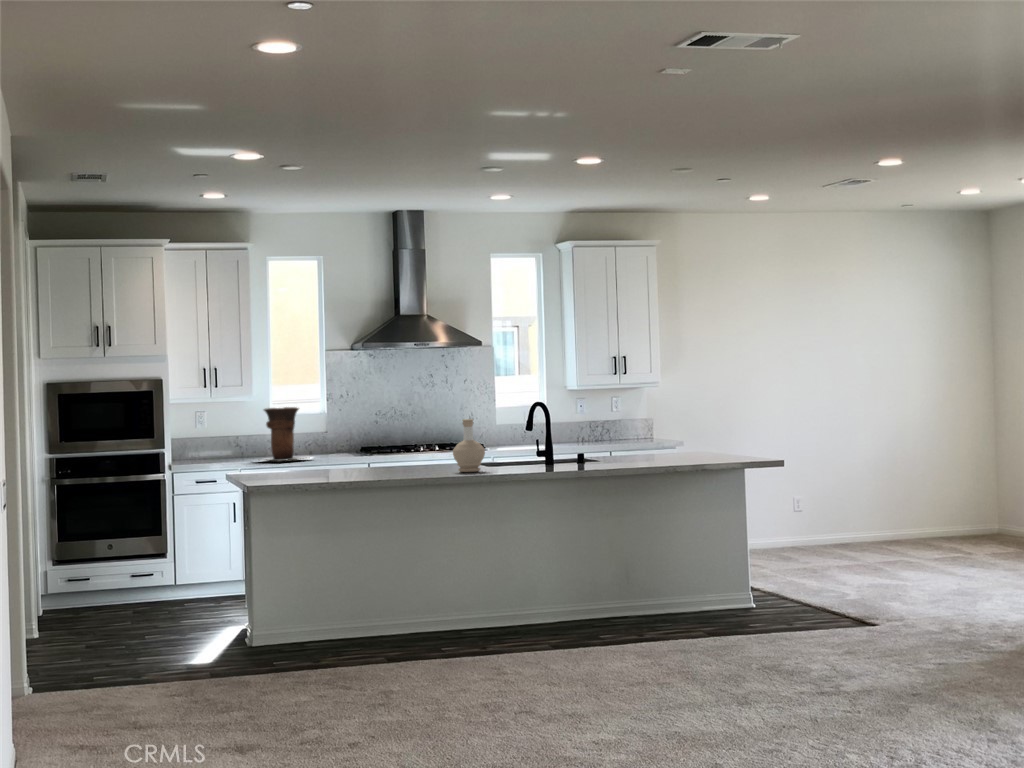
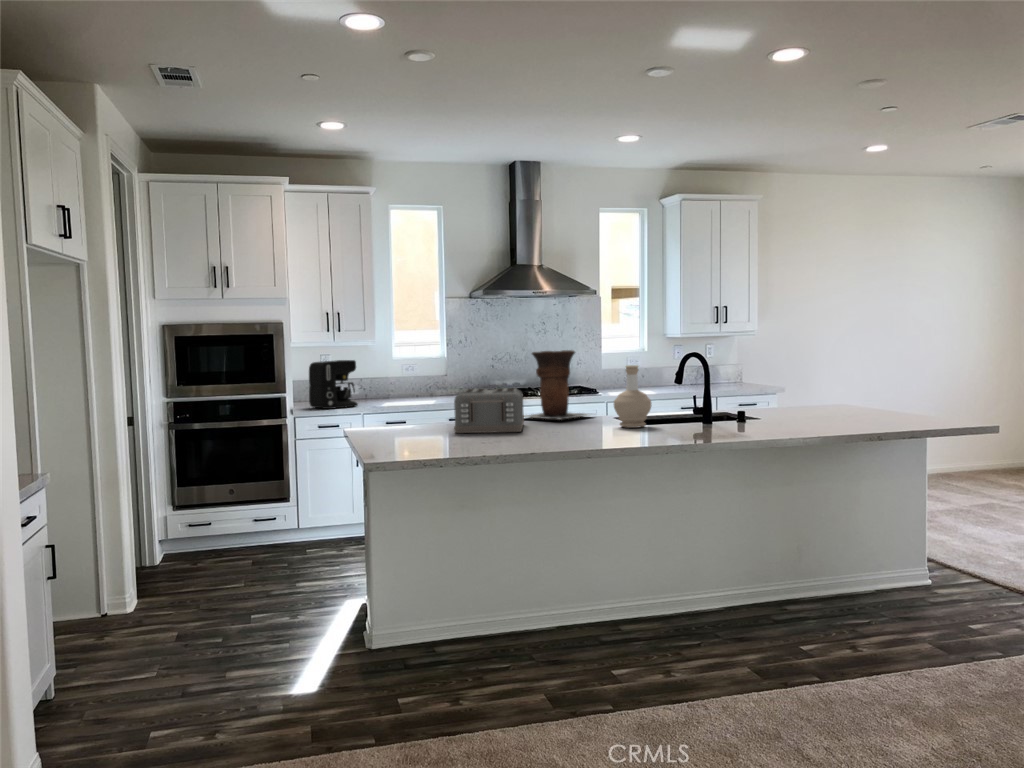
vase: present [263,407,307,461] -> present [524,350,589,419]
coffee maker: none [187,416,236,464] -> present [309,360,358,409]
toaster: none [314,440,380,478] -> present [454,388,524,433]

